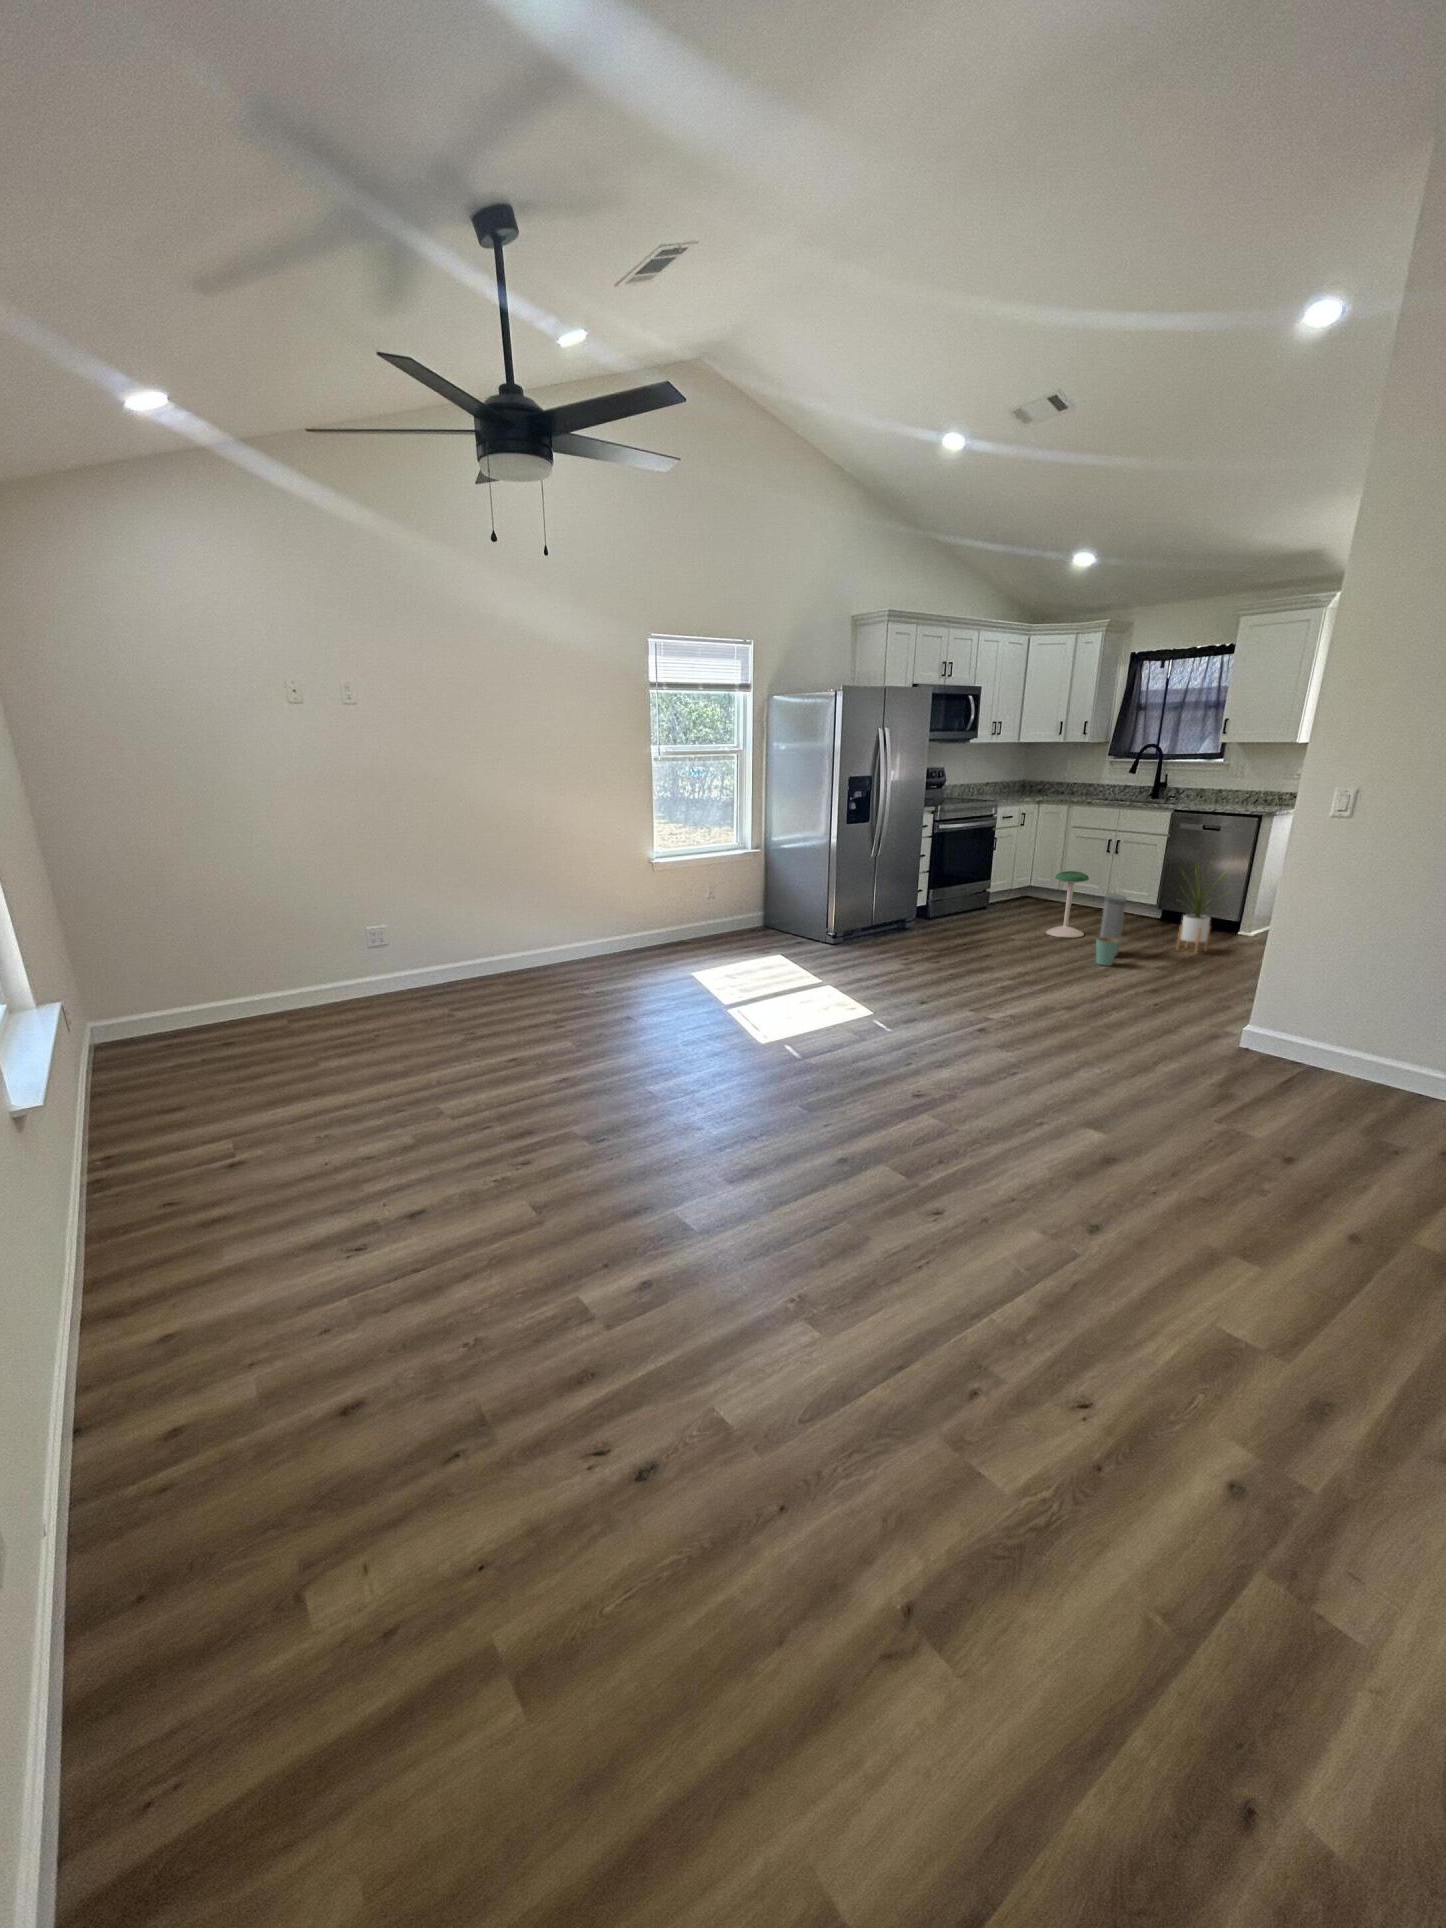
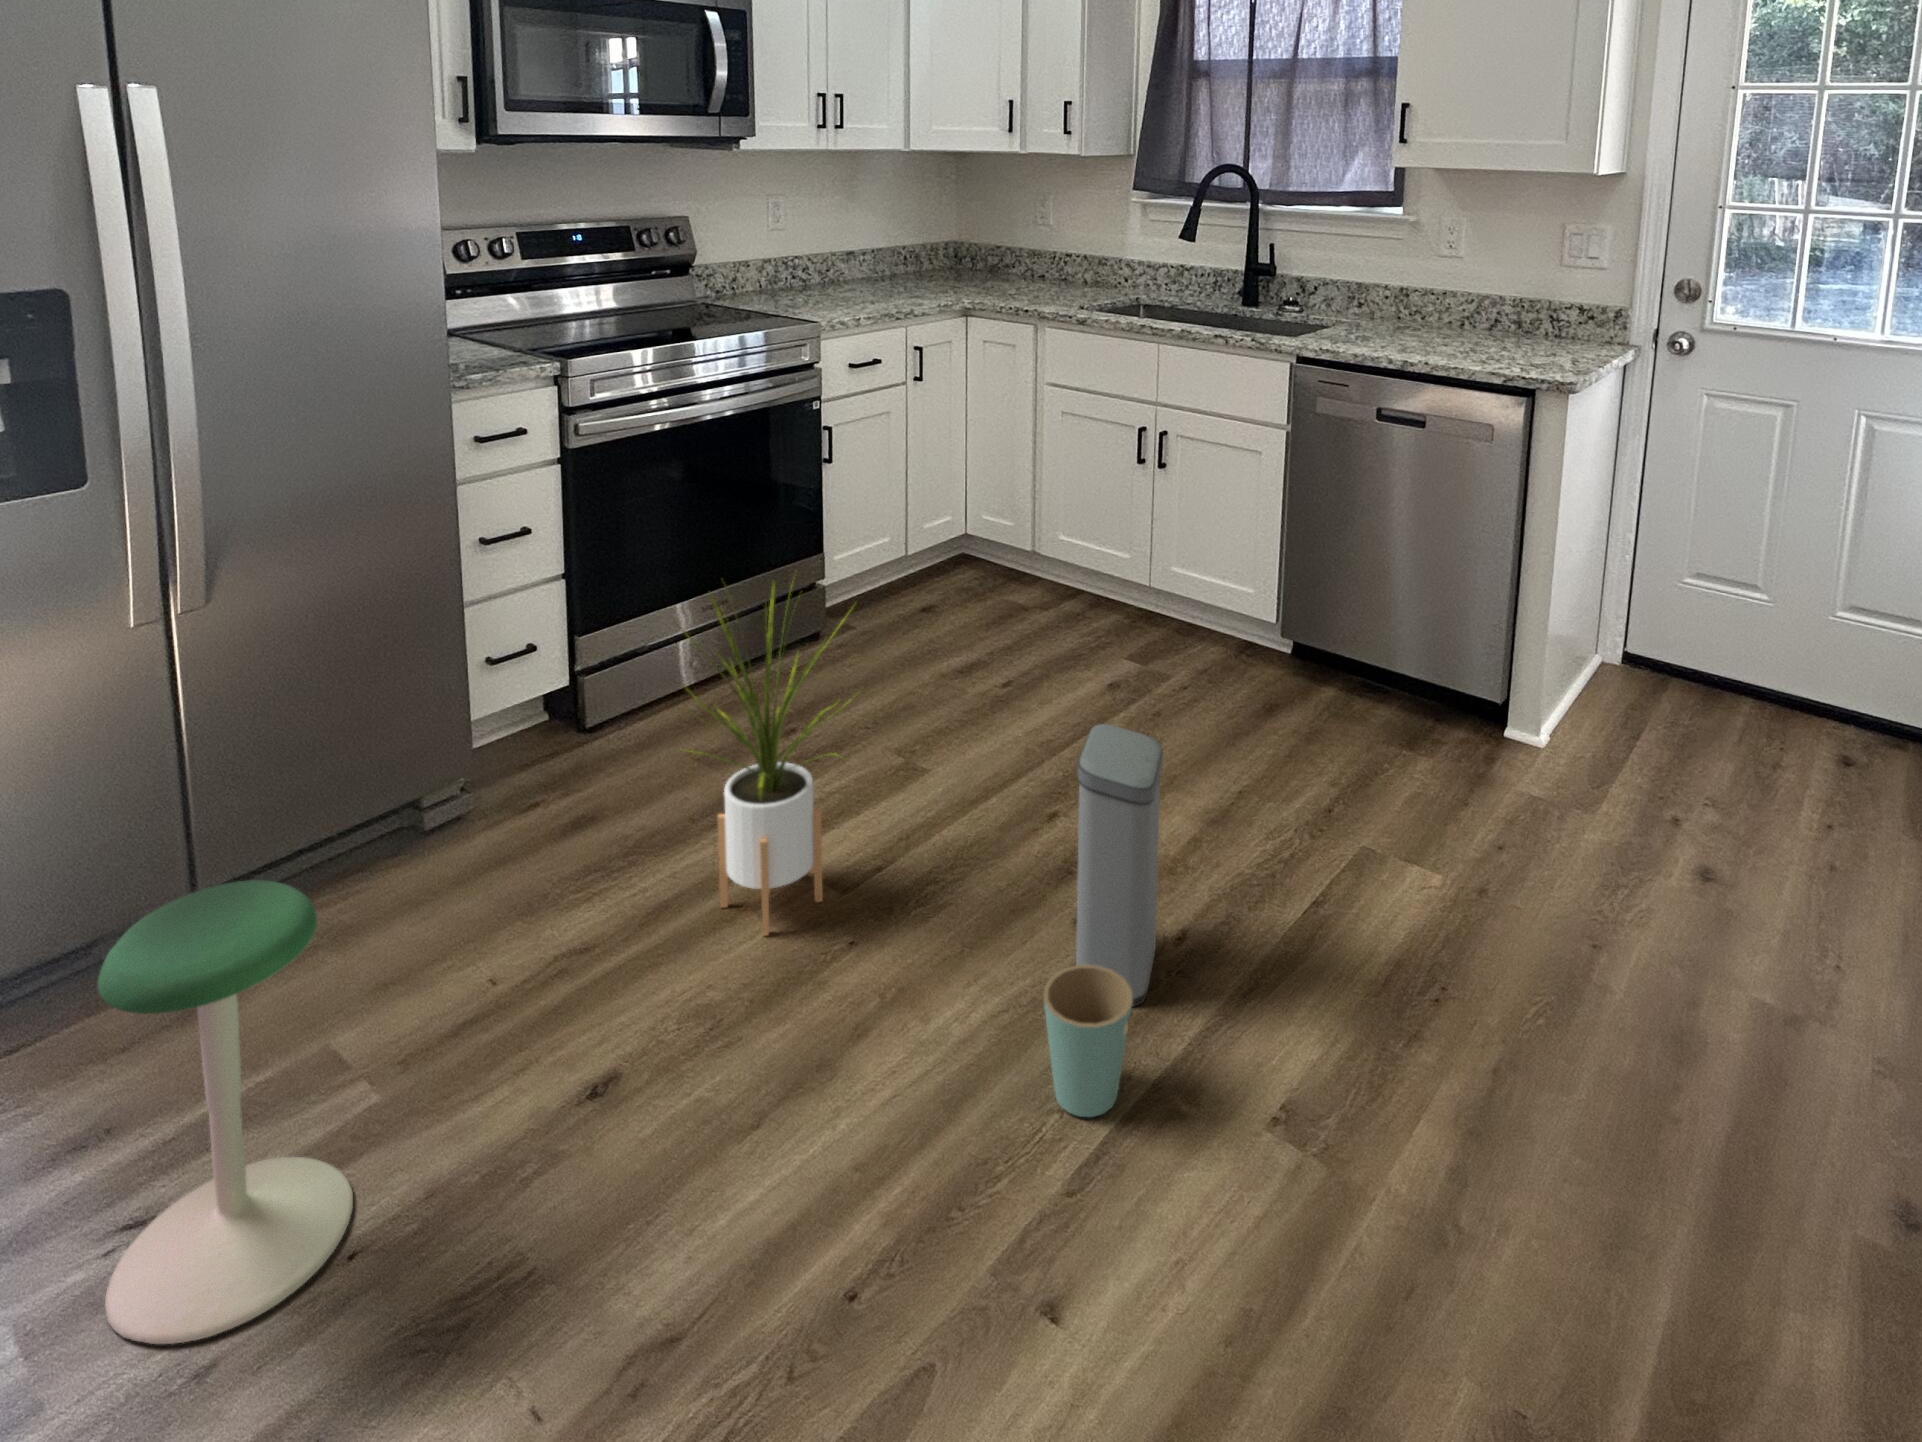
stool: present [1046,871,1089,938] -> present [98,880,353,1344]
house plant: present [1176,877,1216,953] -> present [678,578,849,935]

